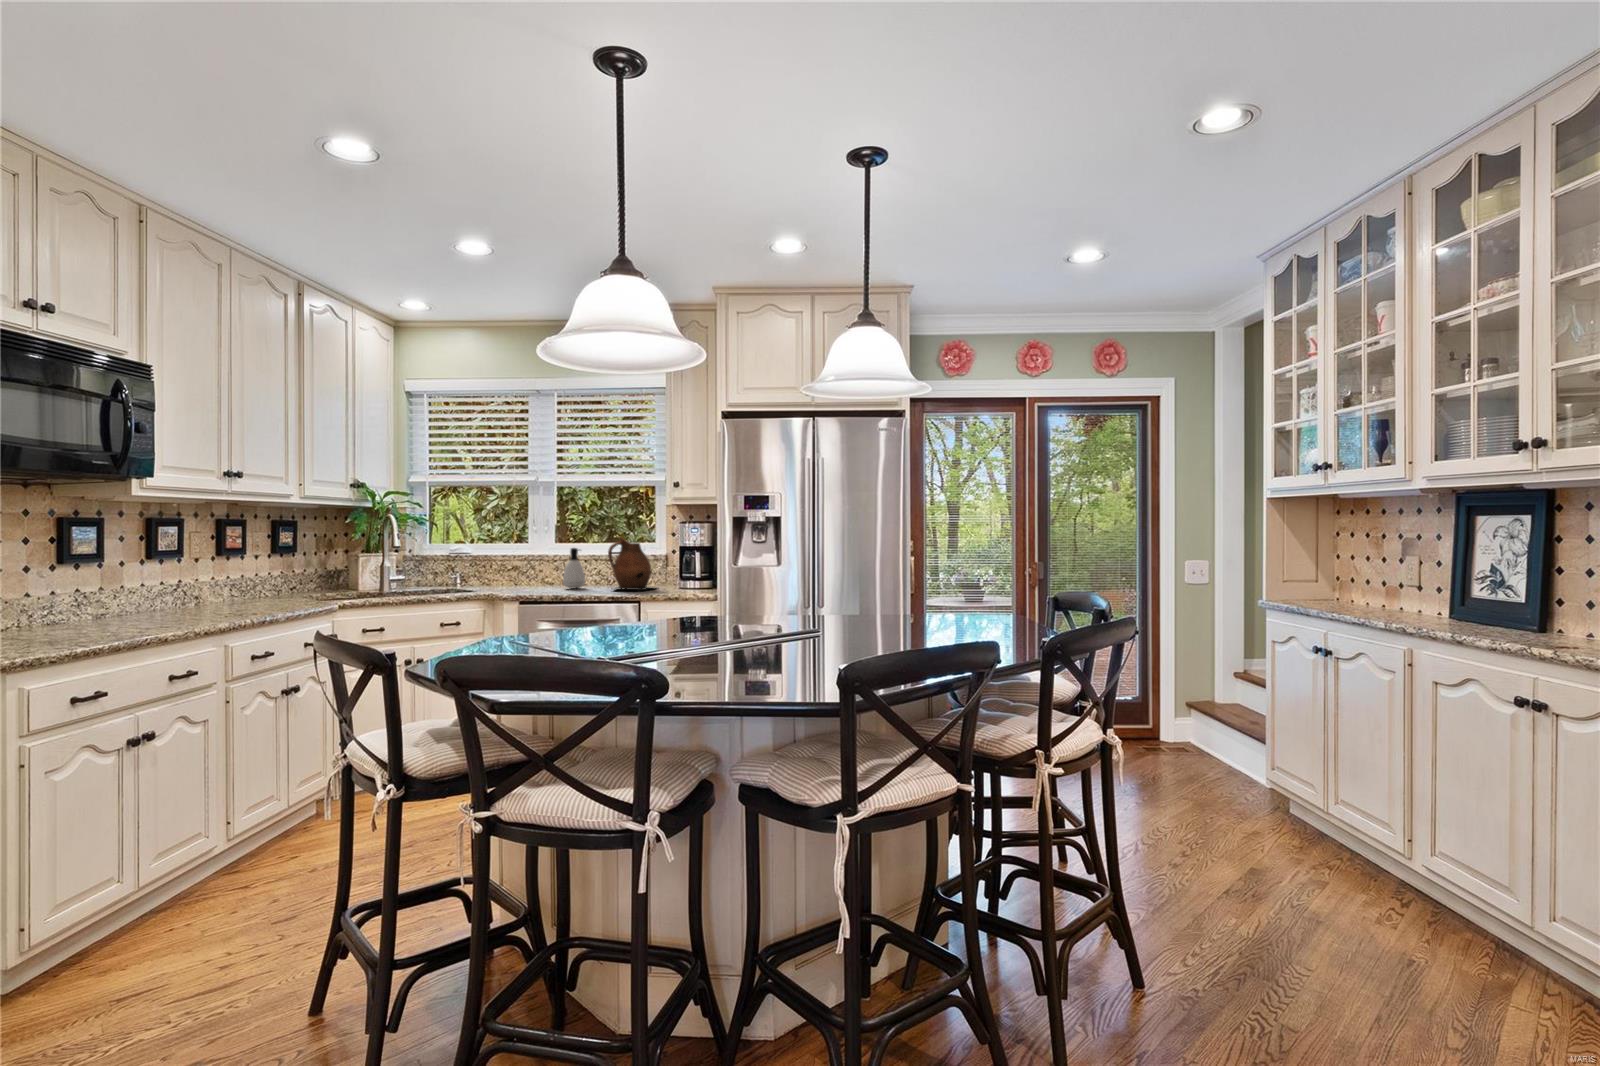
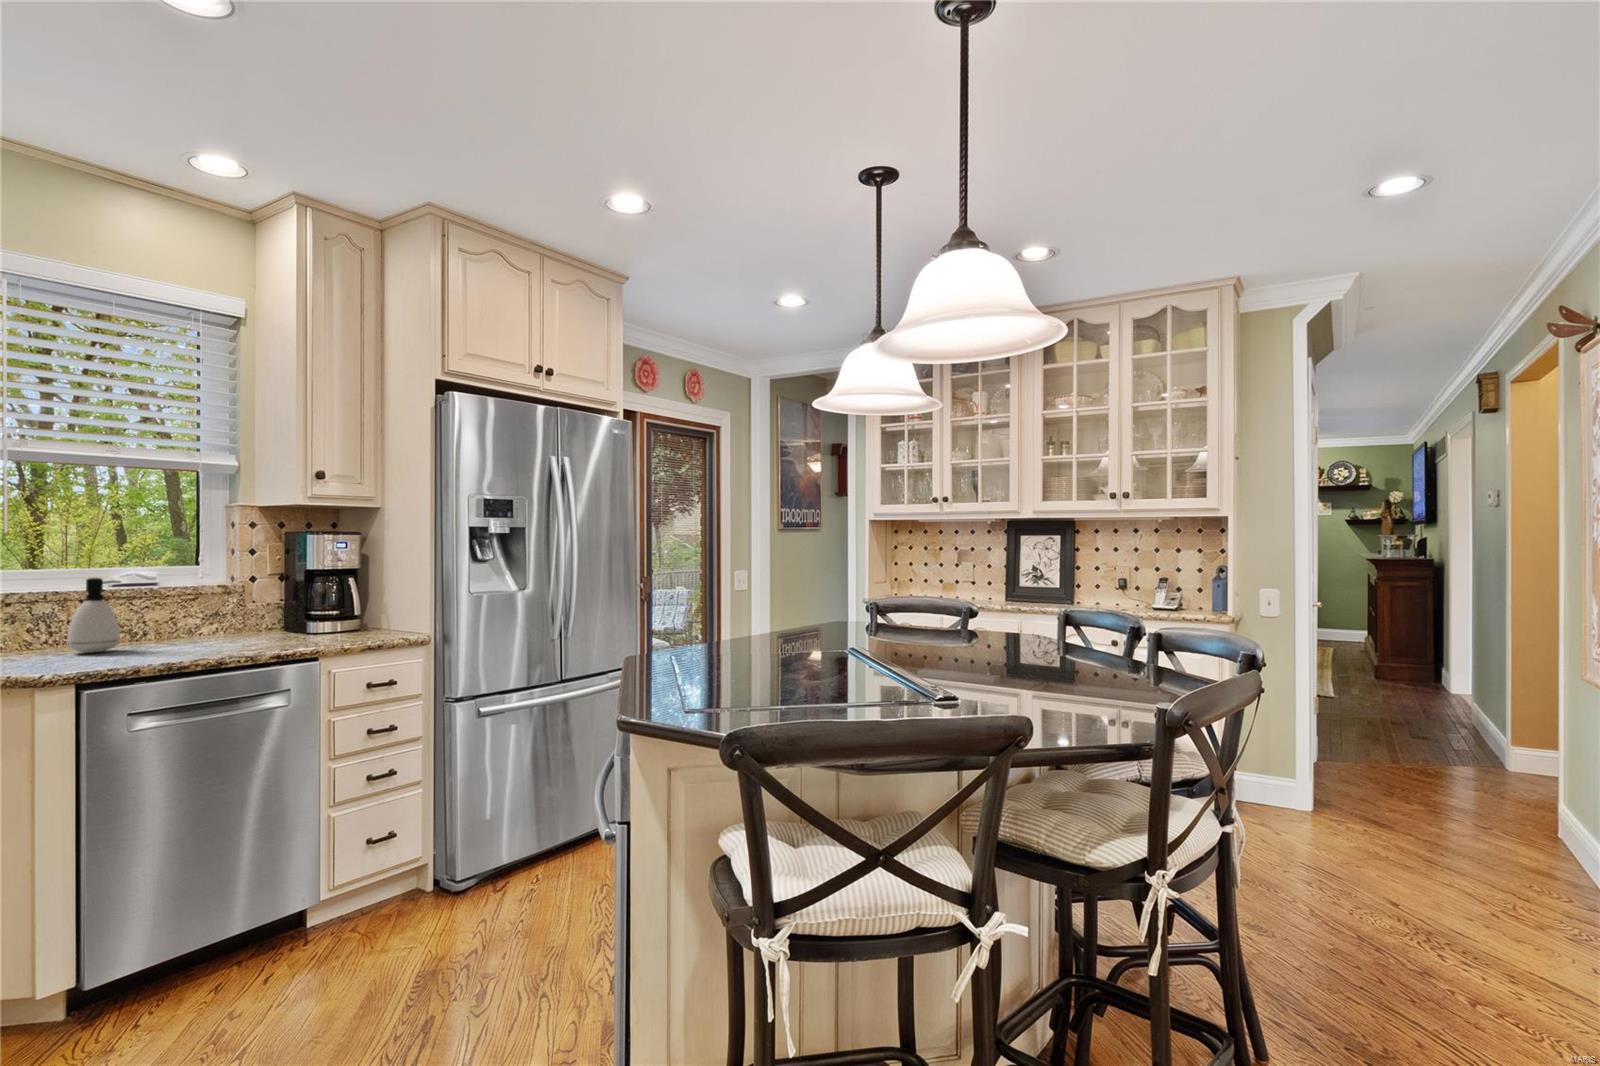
ceramic pitcher: present [608,537,652,590] -> none [194,556,285,645]

